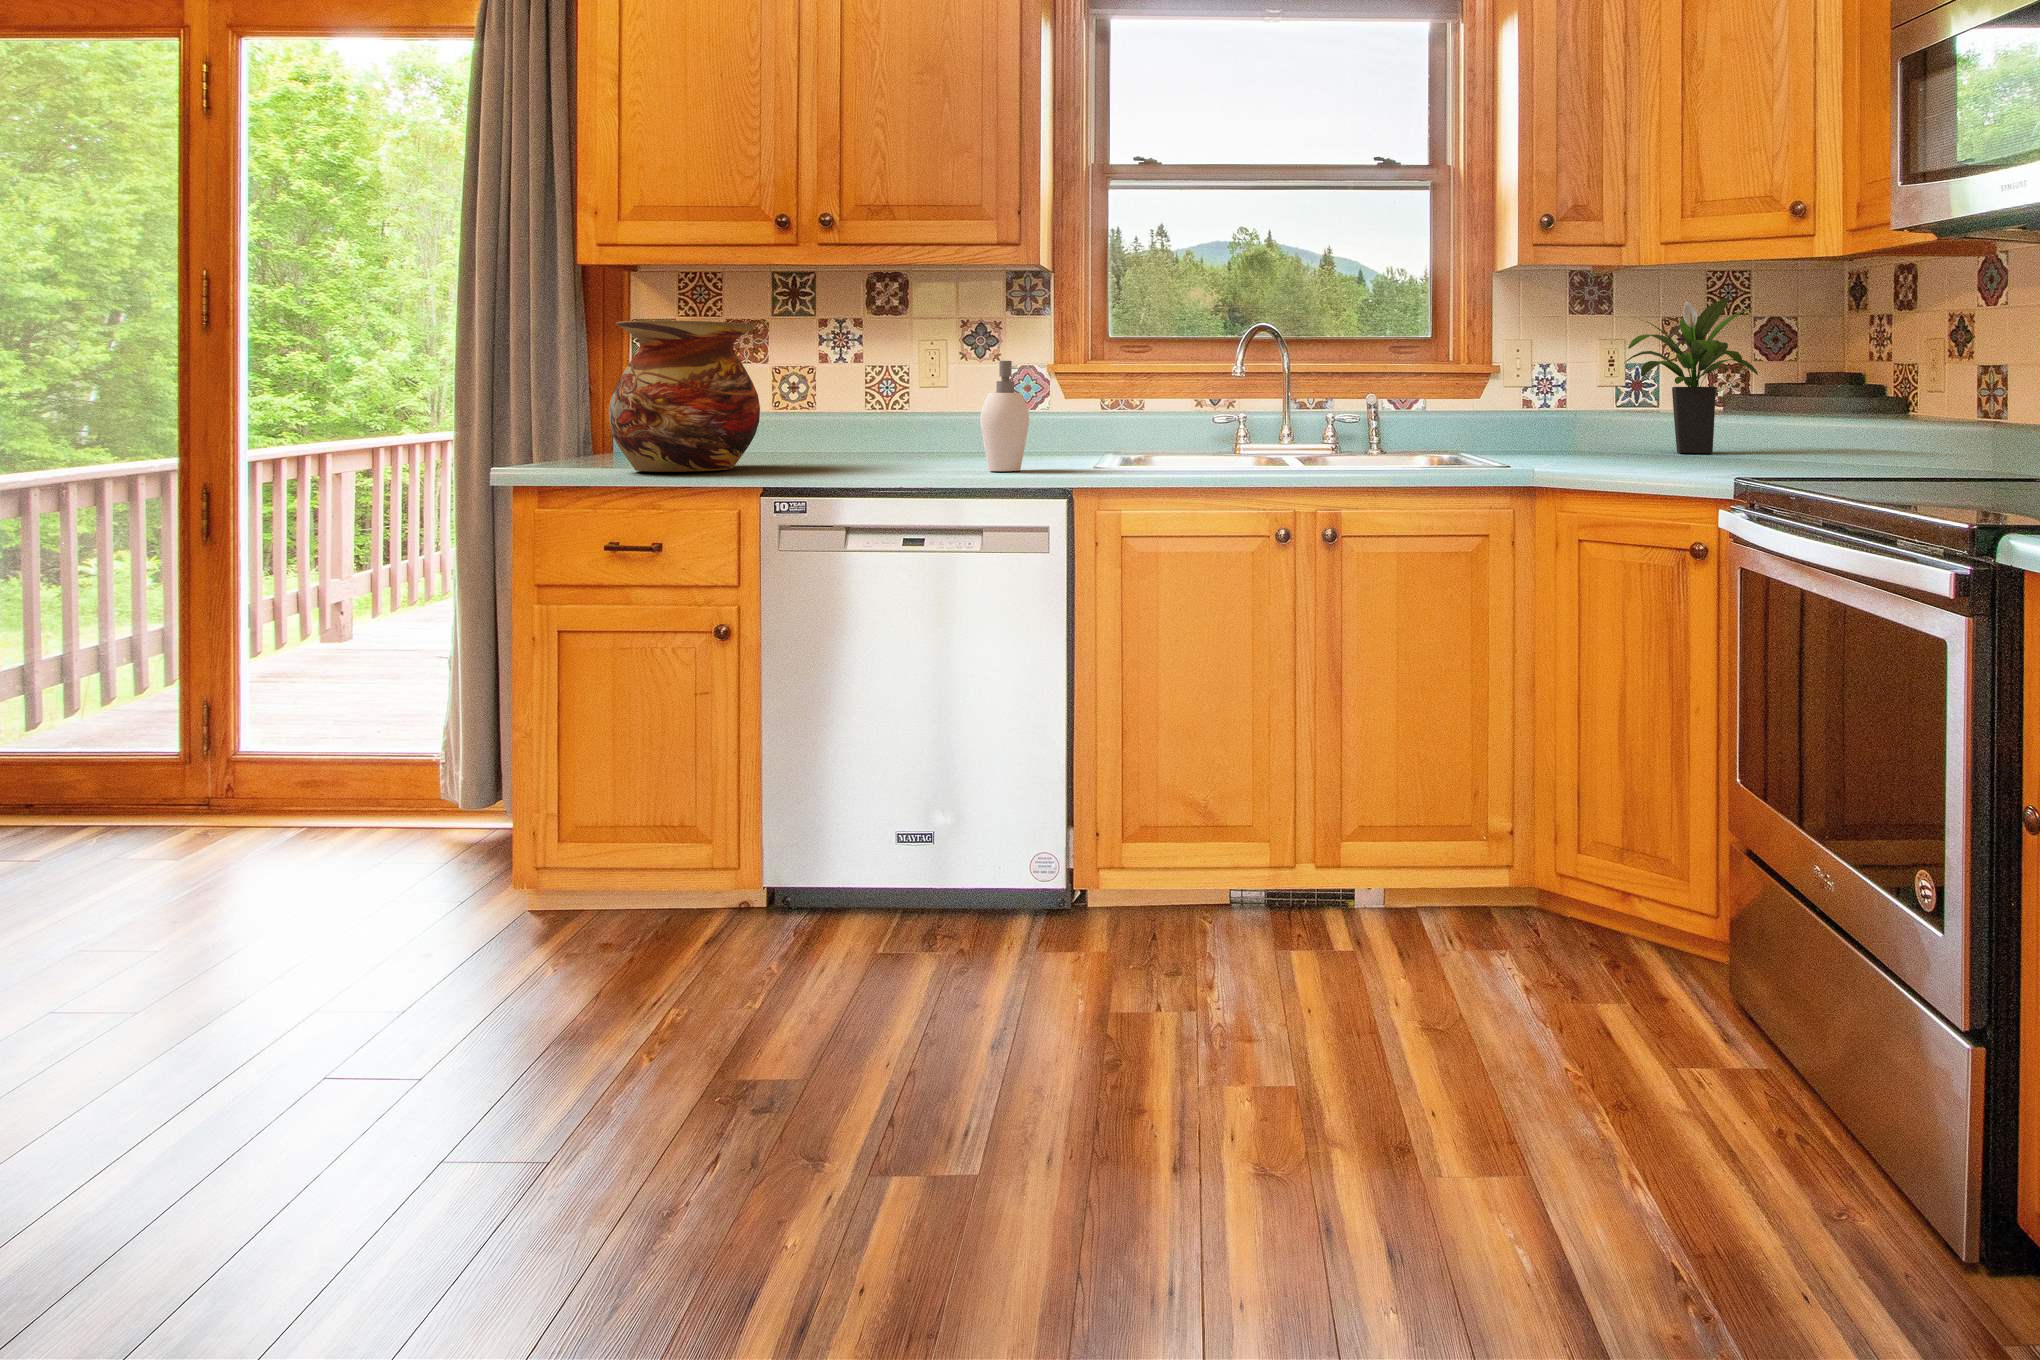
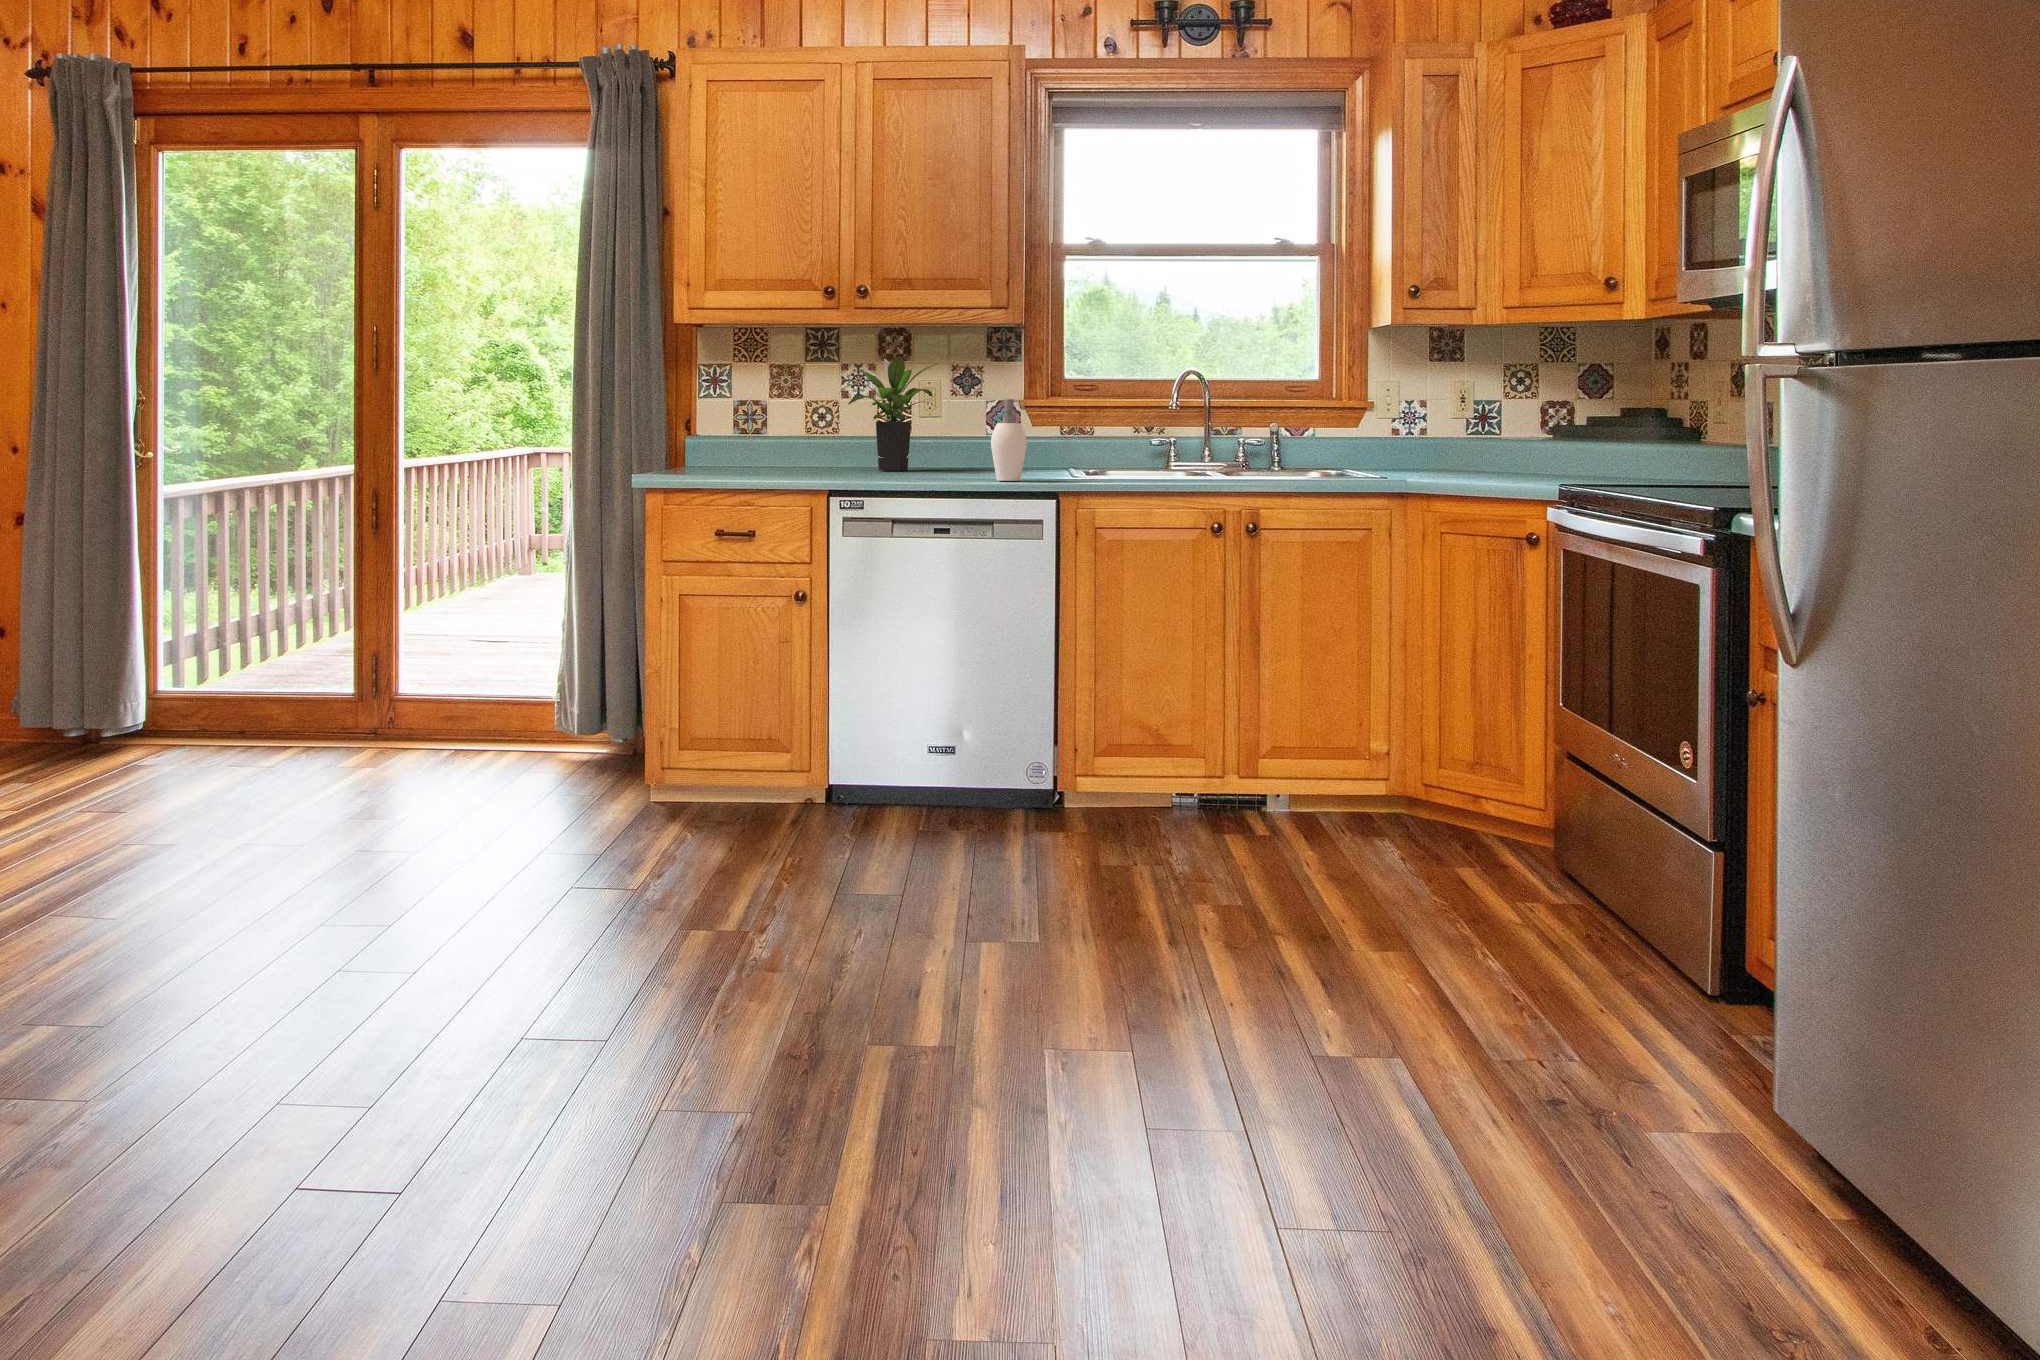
potted plant: present [1624,297,1758,453] -> present [840,356,936,471]
vase: present [609,320,760,472] -> none [718,369,822,479]

